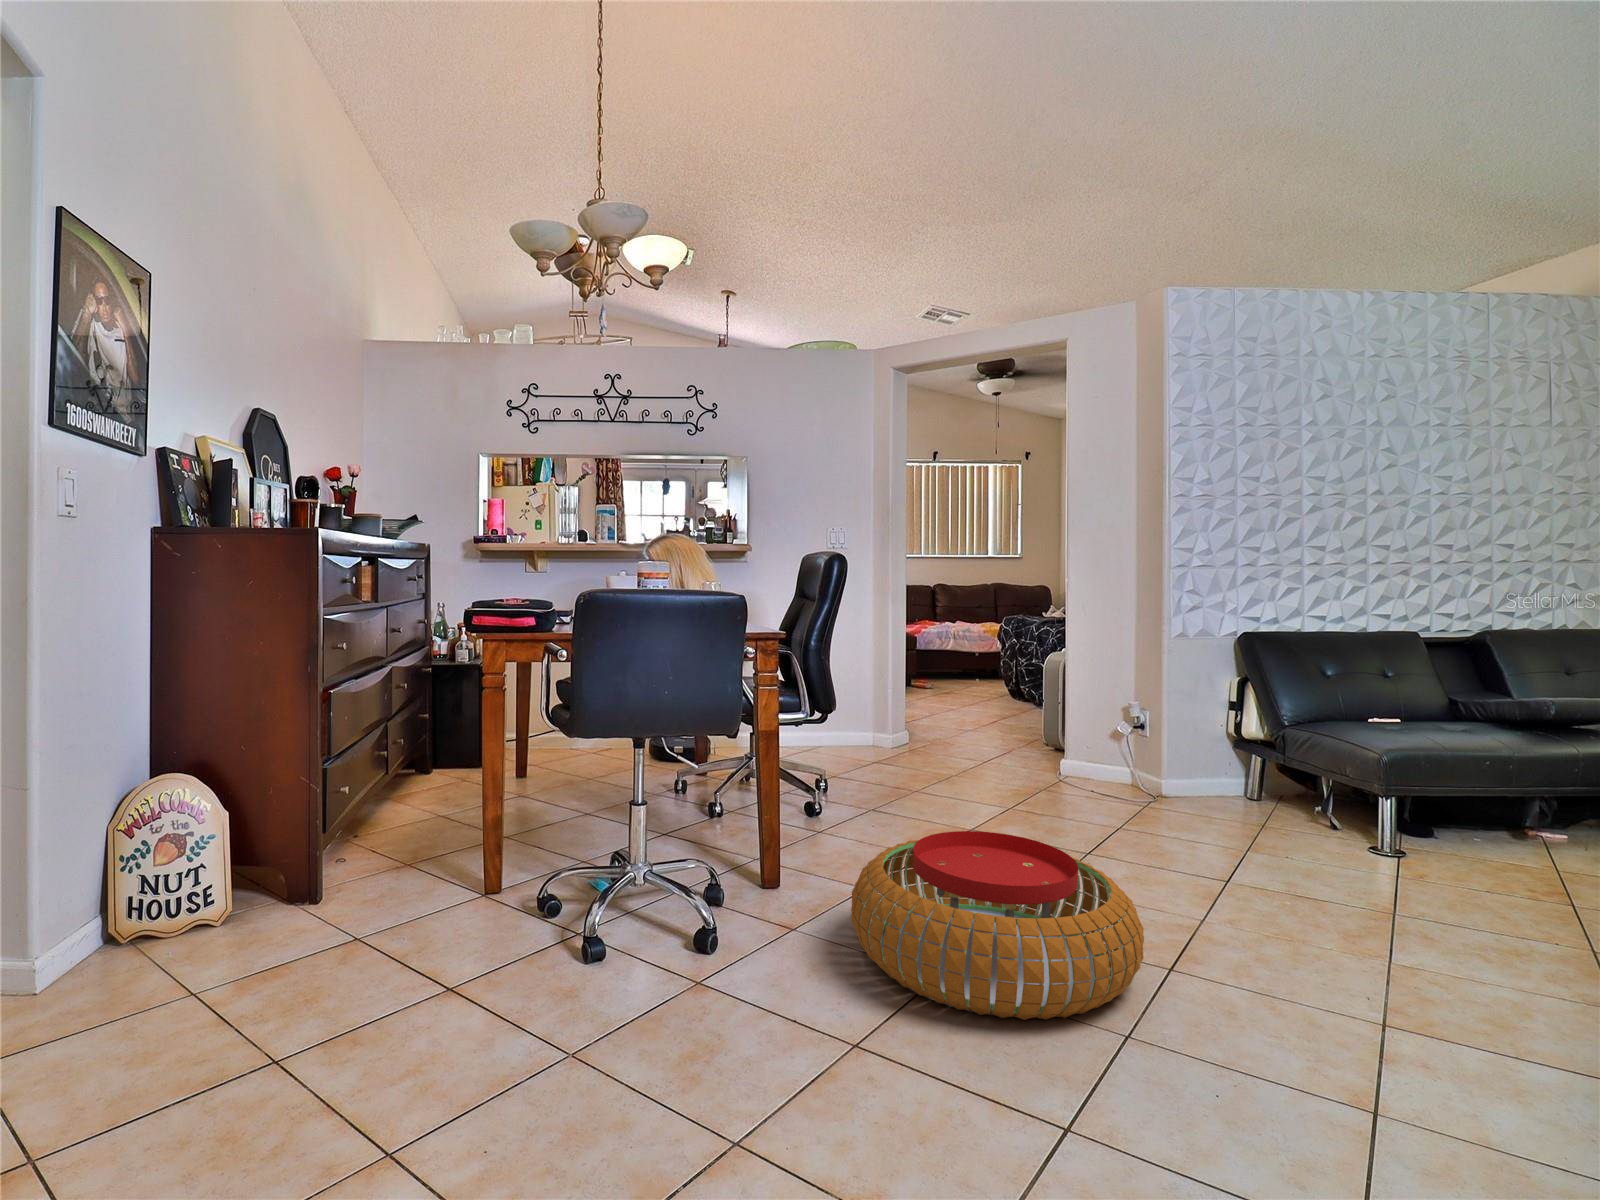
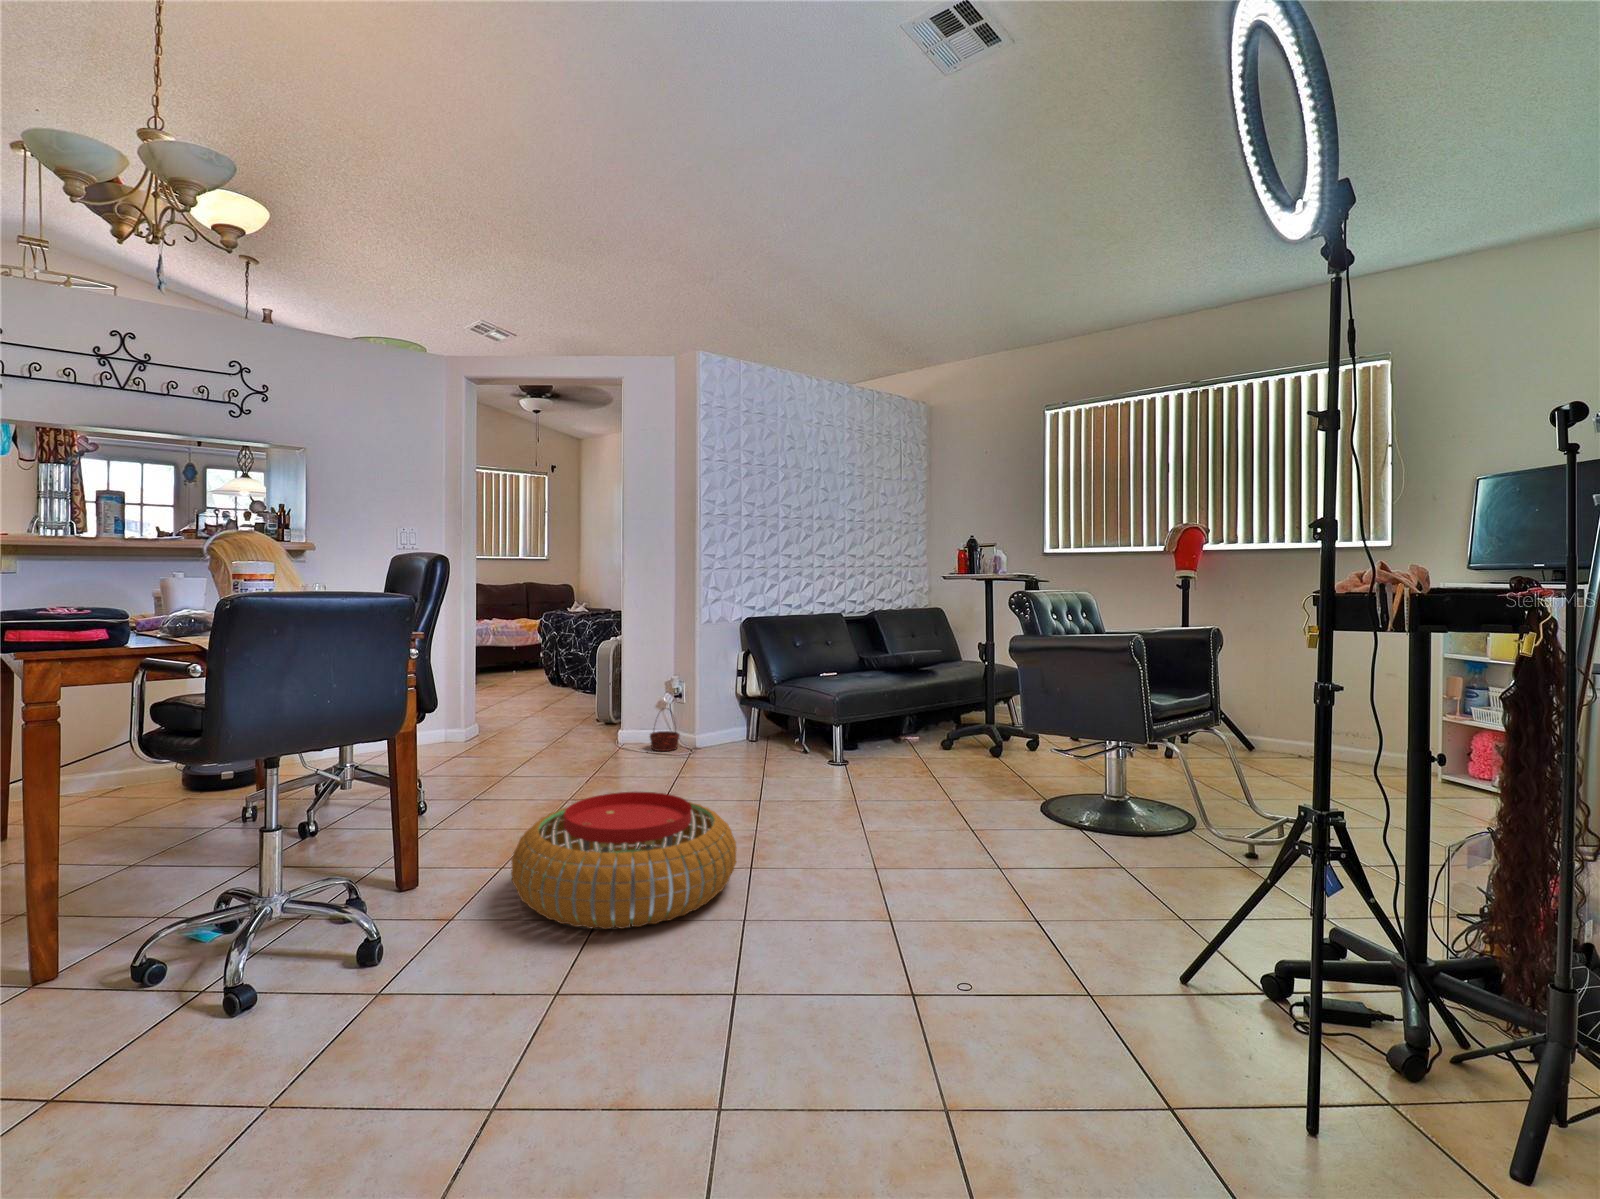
basket: none [1094,739,1136,795] -> present [650,731,680,751]

